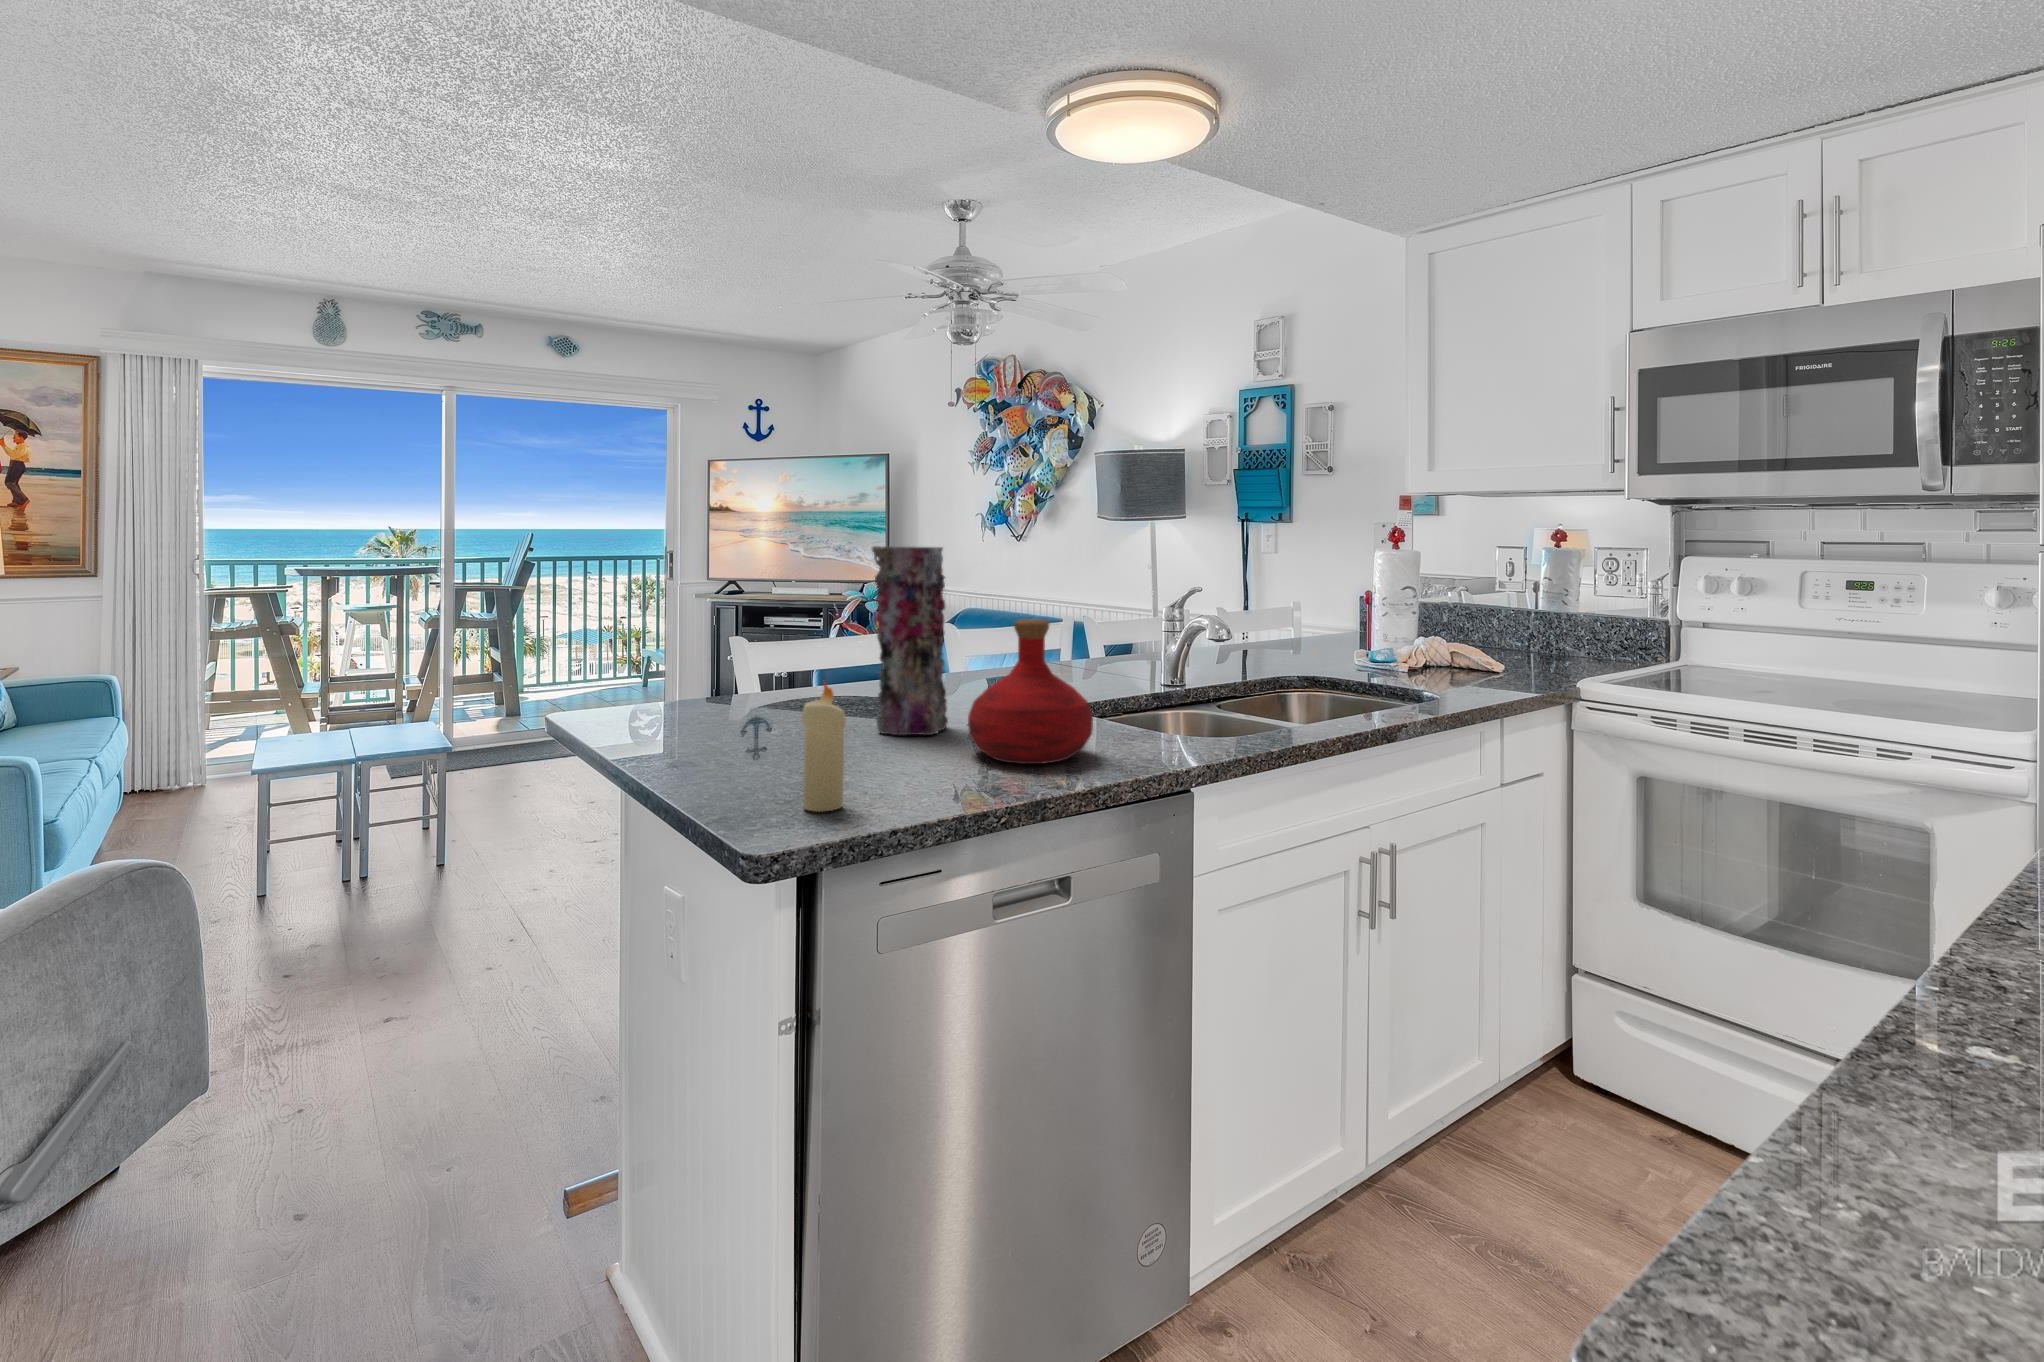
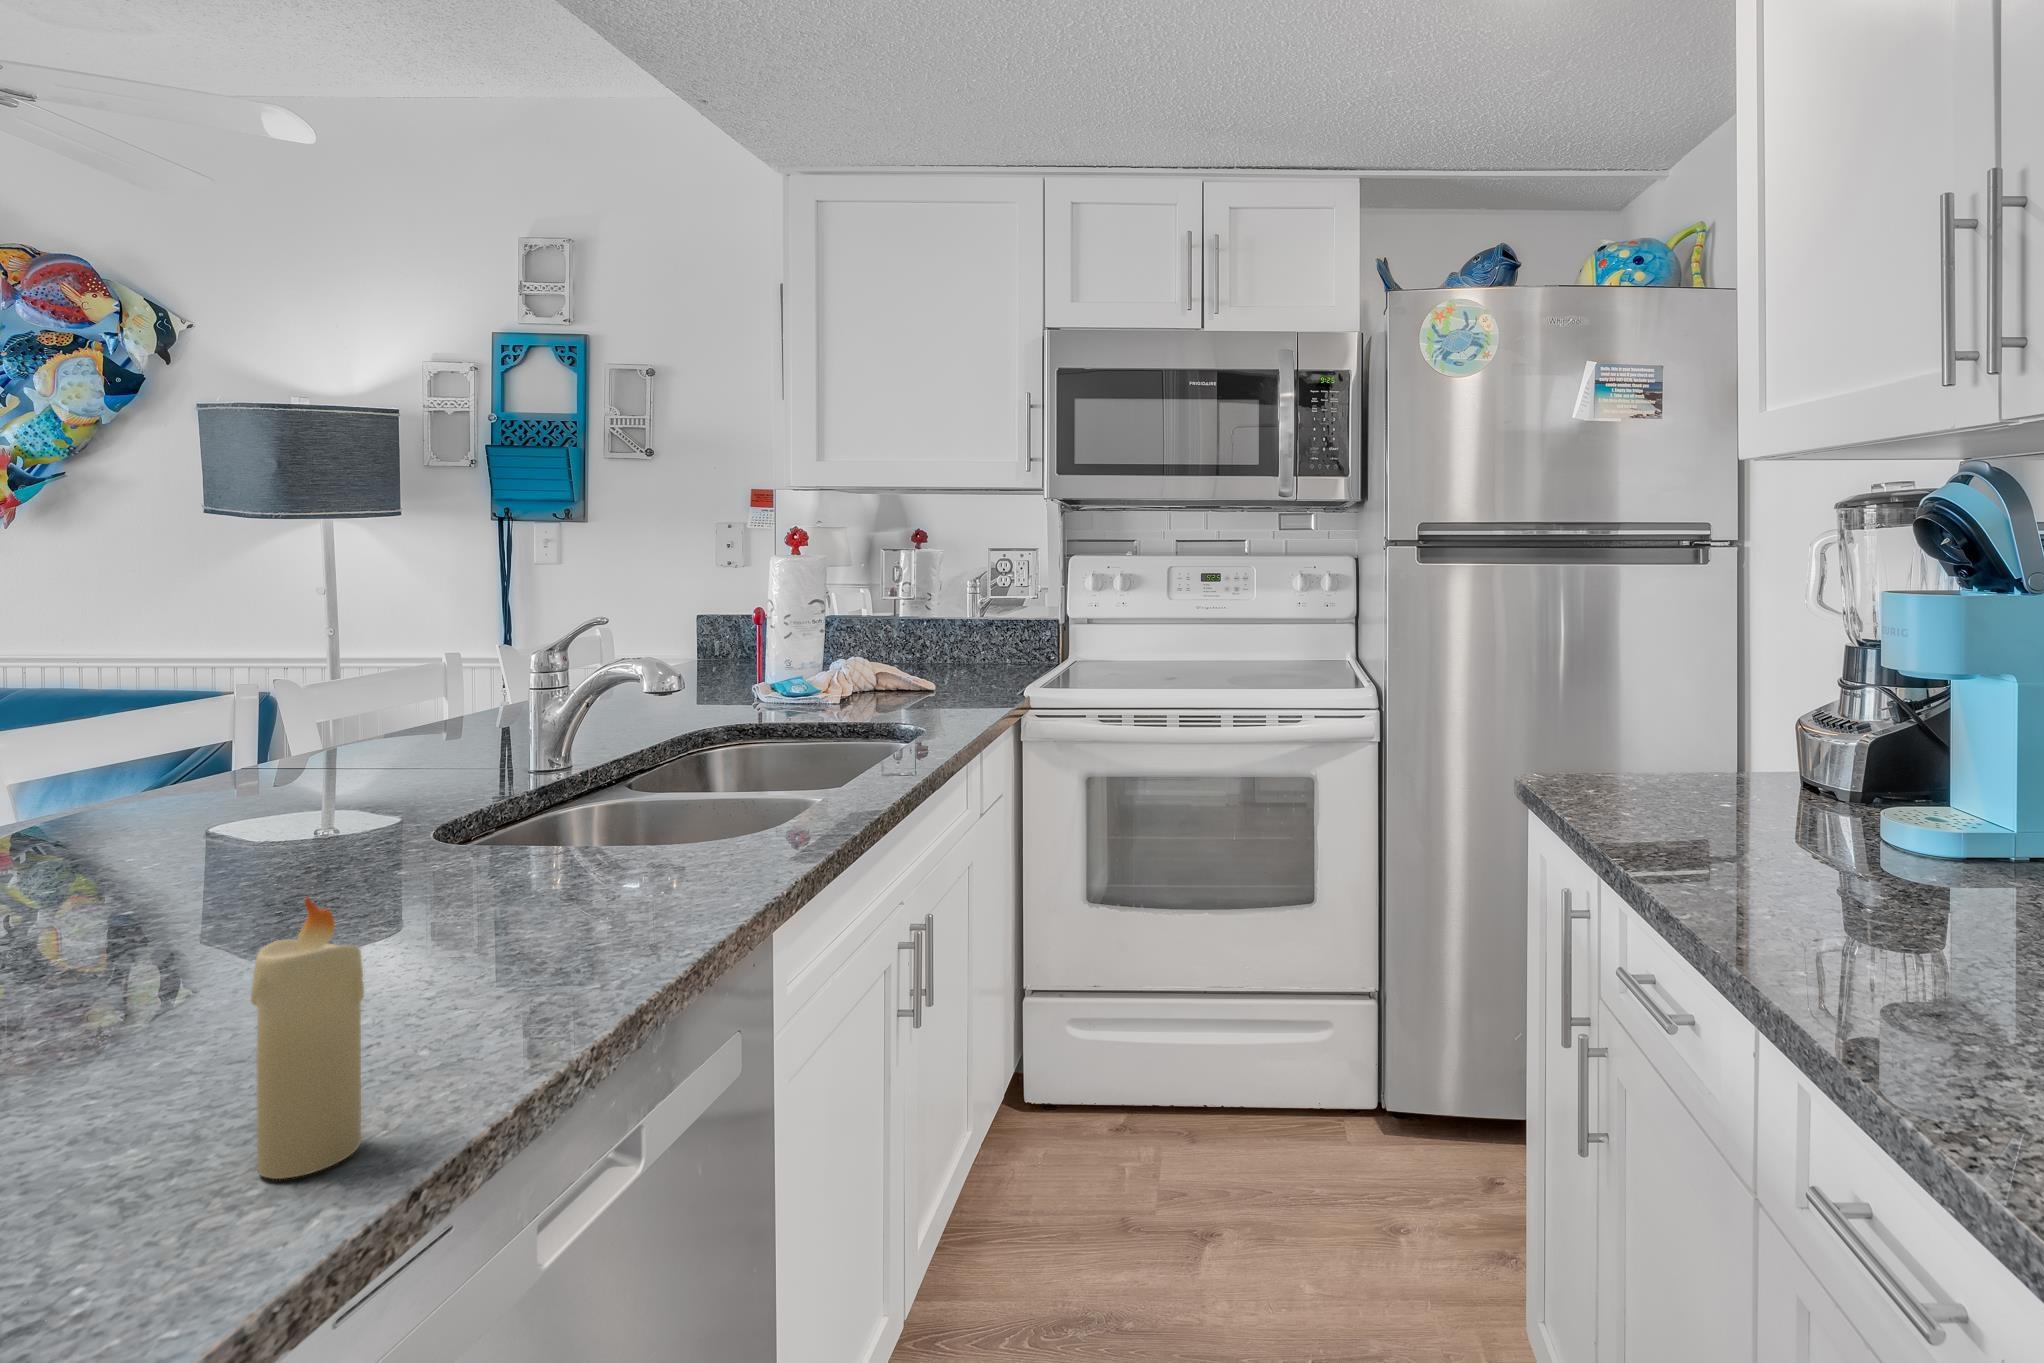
vase: present [872,546,948,735] -> none [103,592,297,971]
bottle: present [968,619,1093,764] -> none [424,704,666,953]

